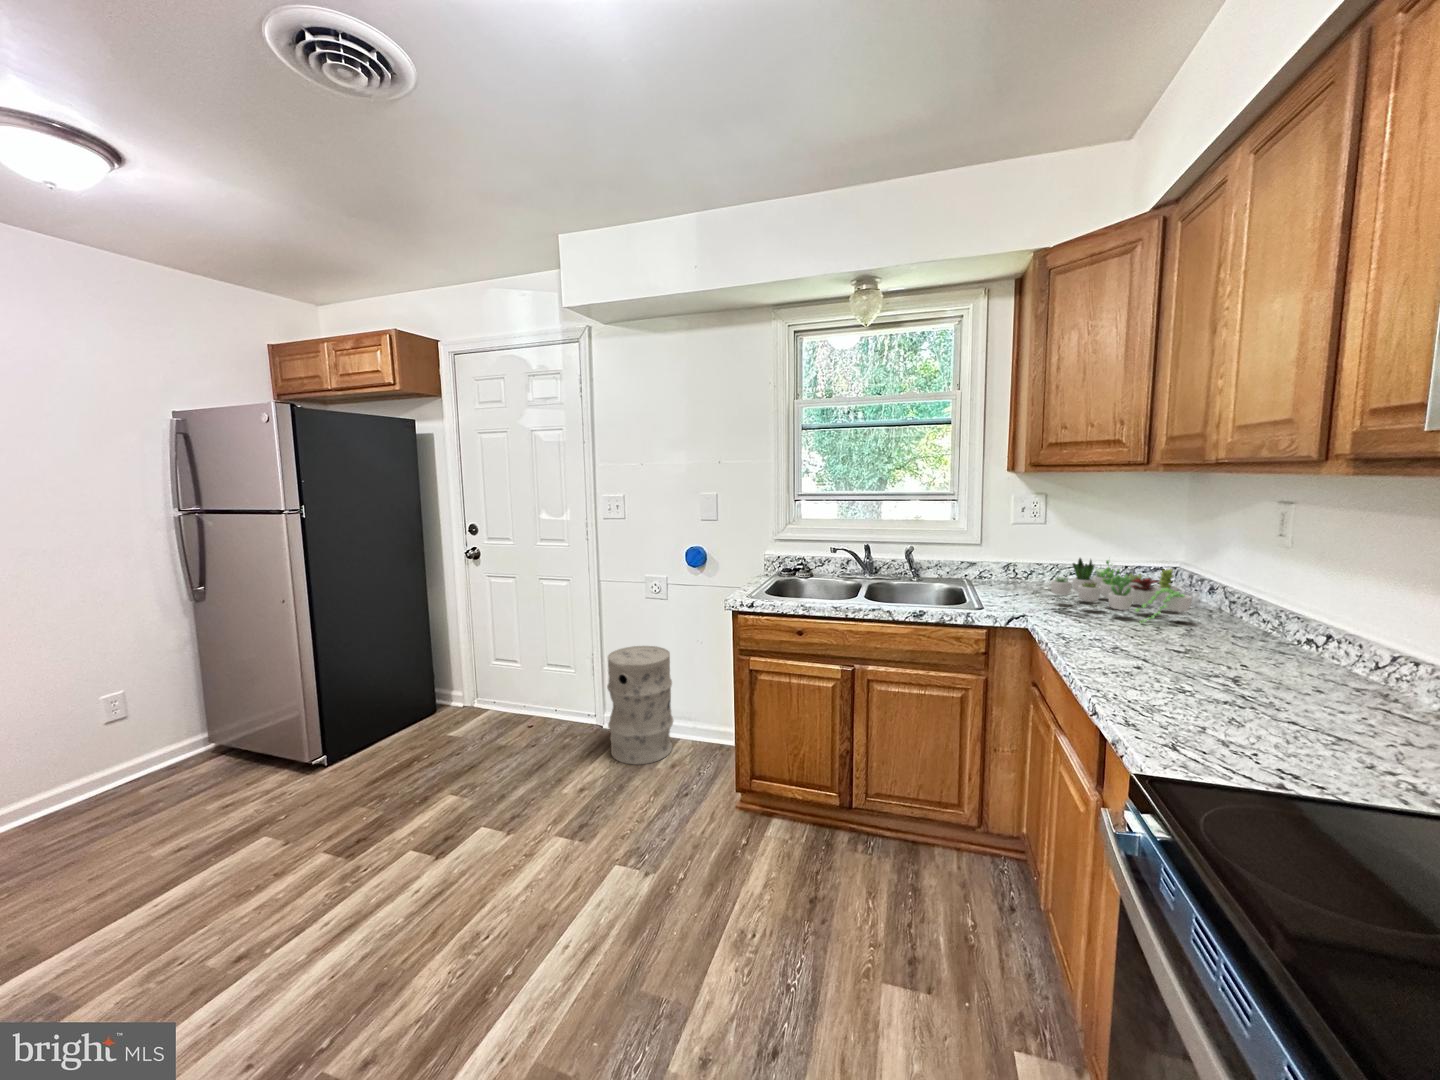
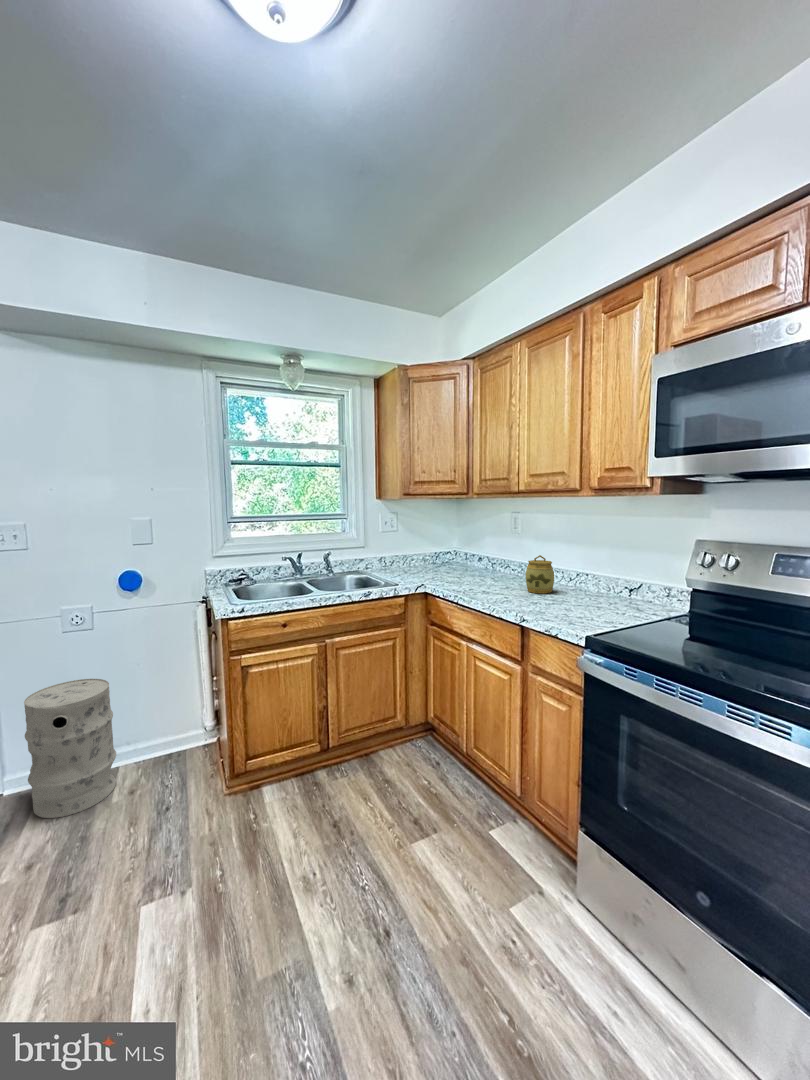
succulent plant: present [1051,558,1192,623] -> none [418,545,488,580]
jar: none [1218,598,1300,681] -> present [526,555,554,593]

